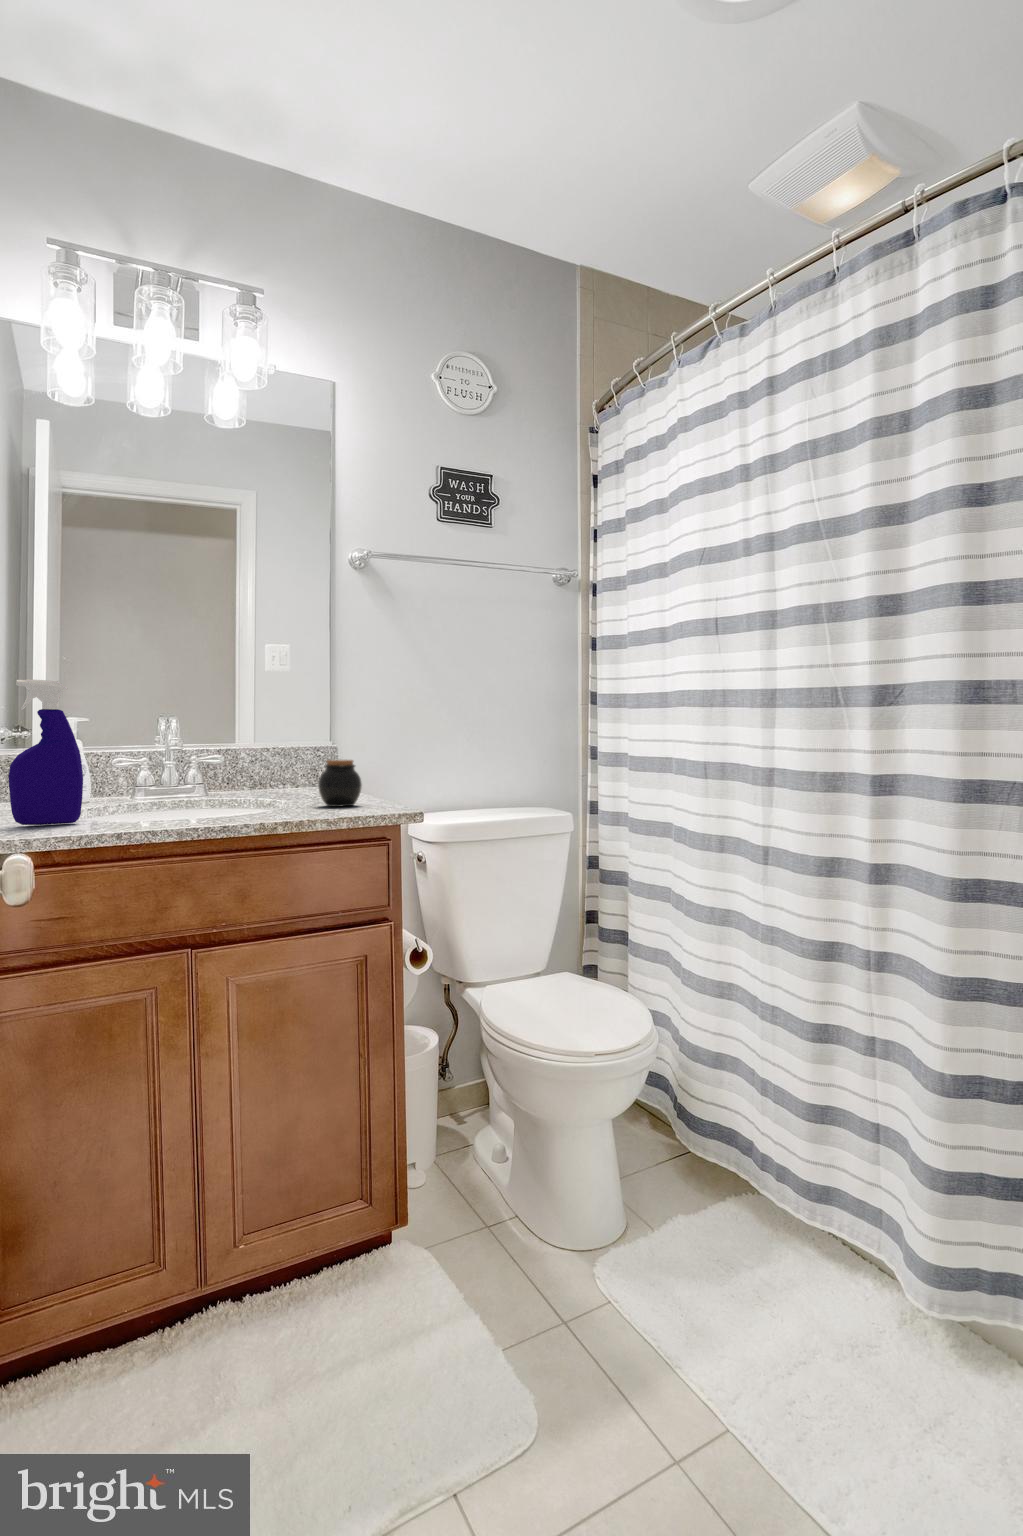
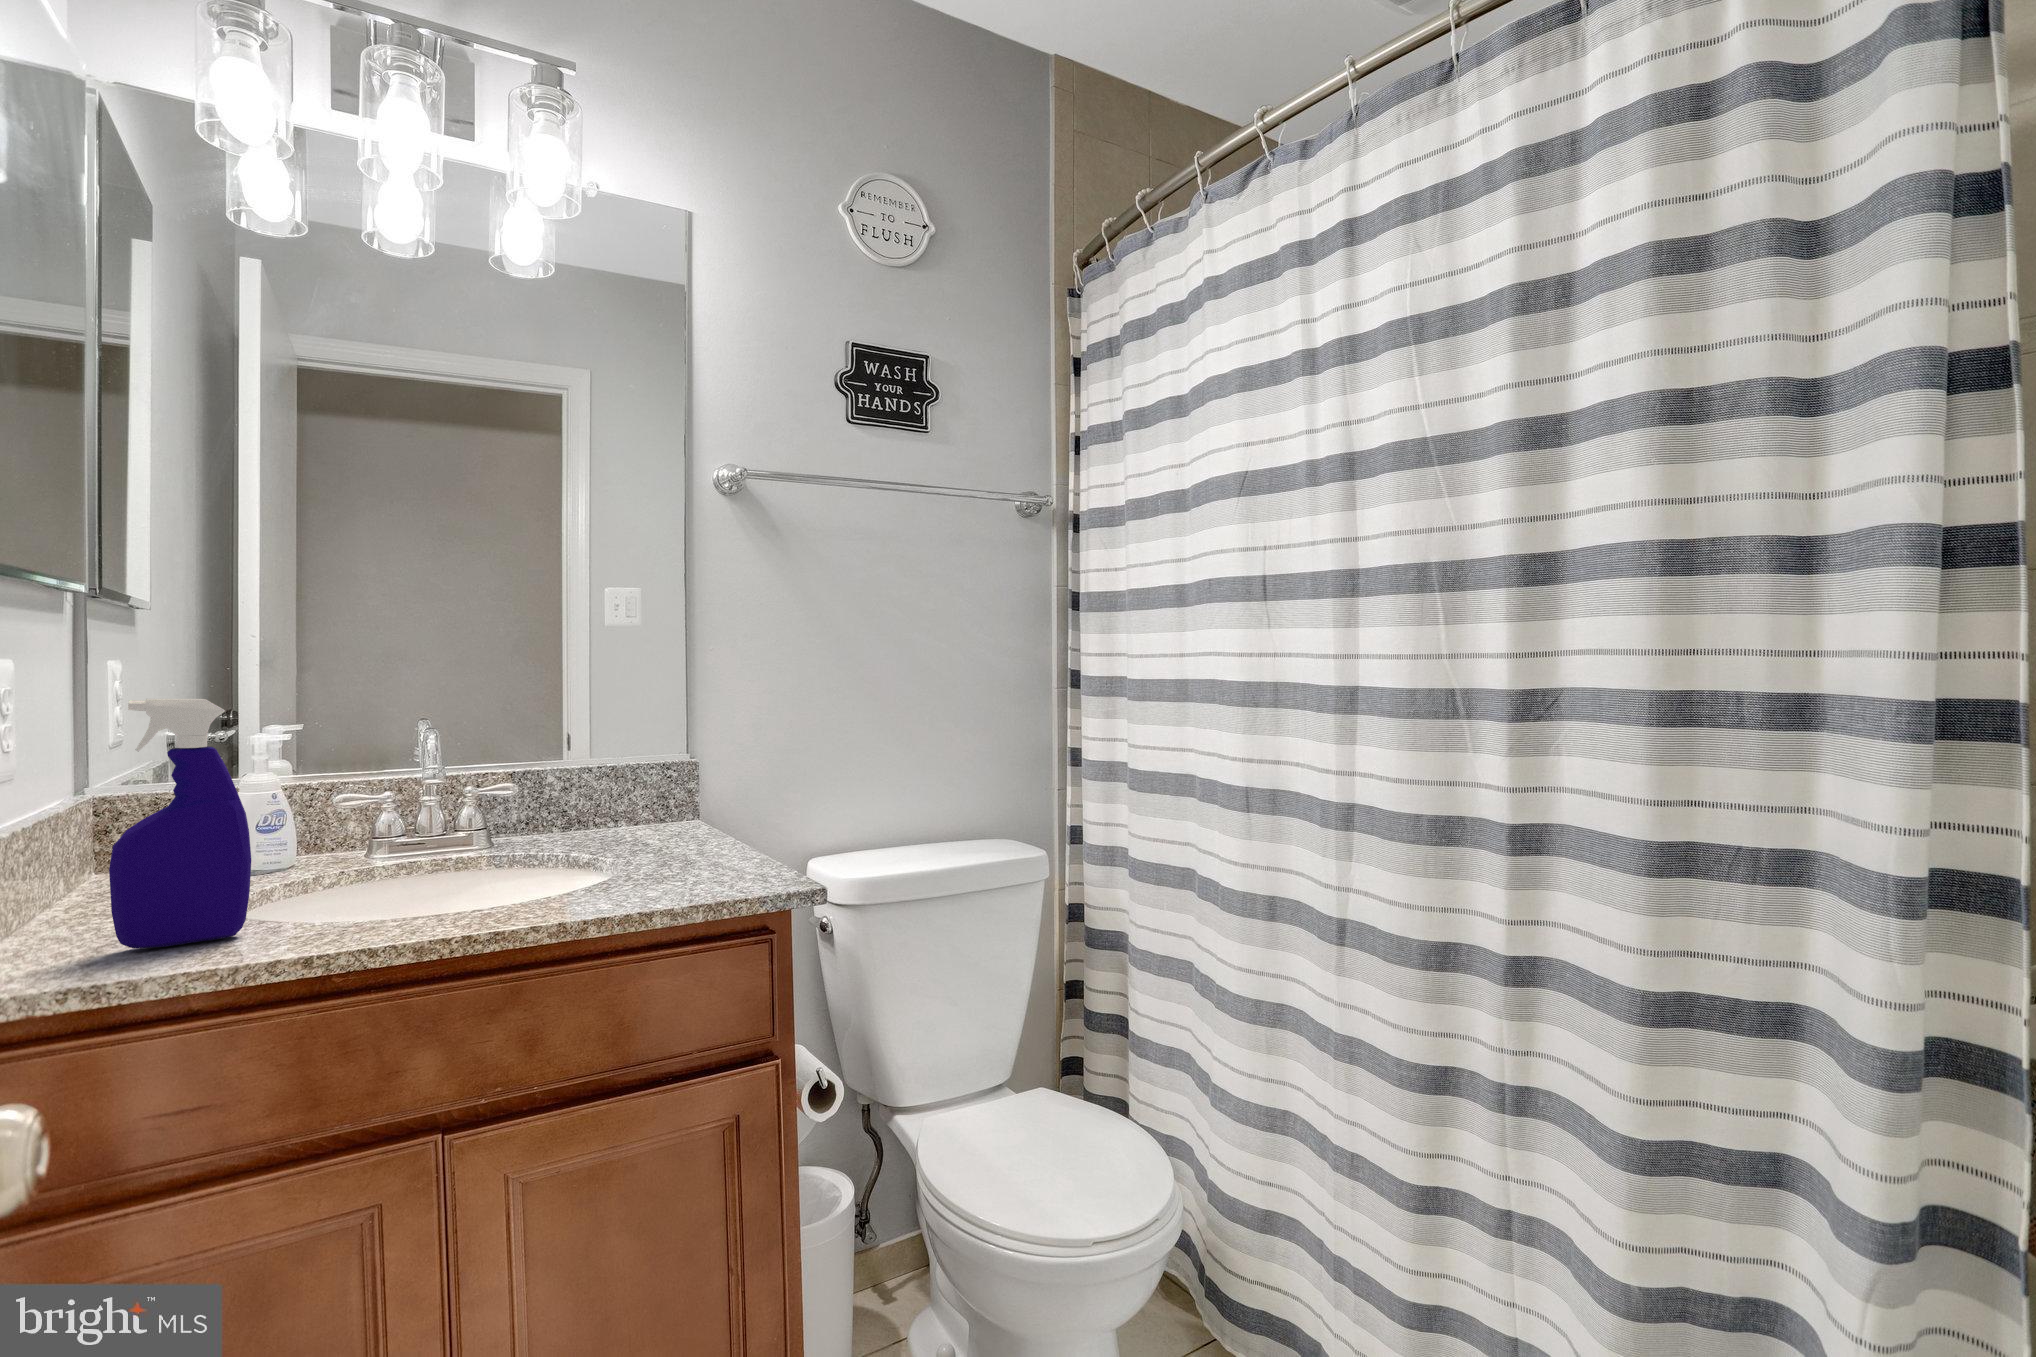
jar: present [318,760,362,807] -> none [664,791,733,868]

